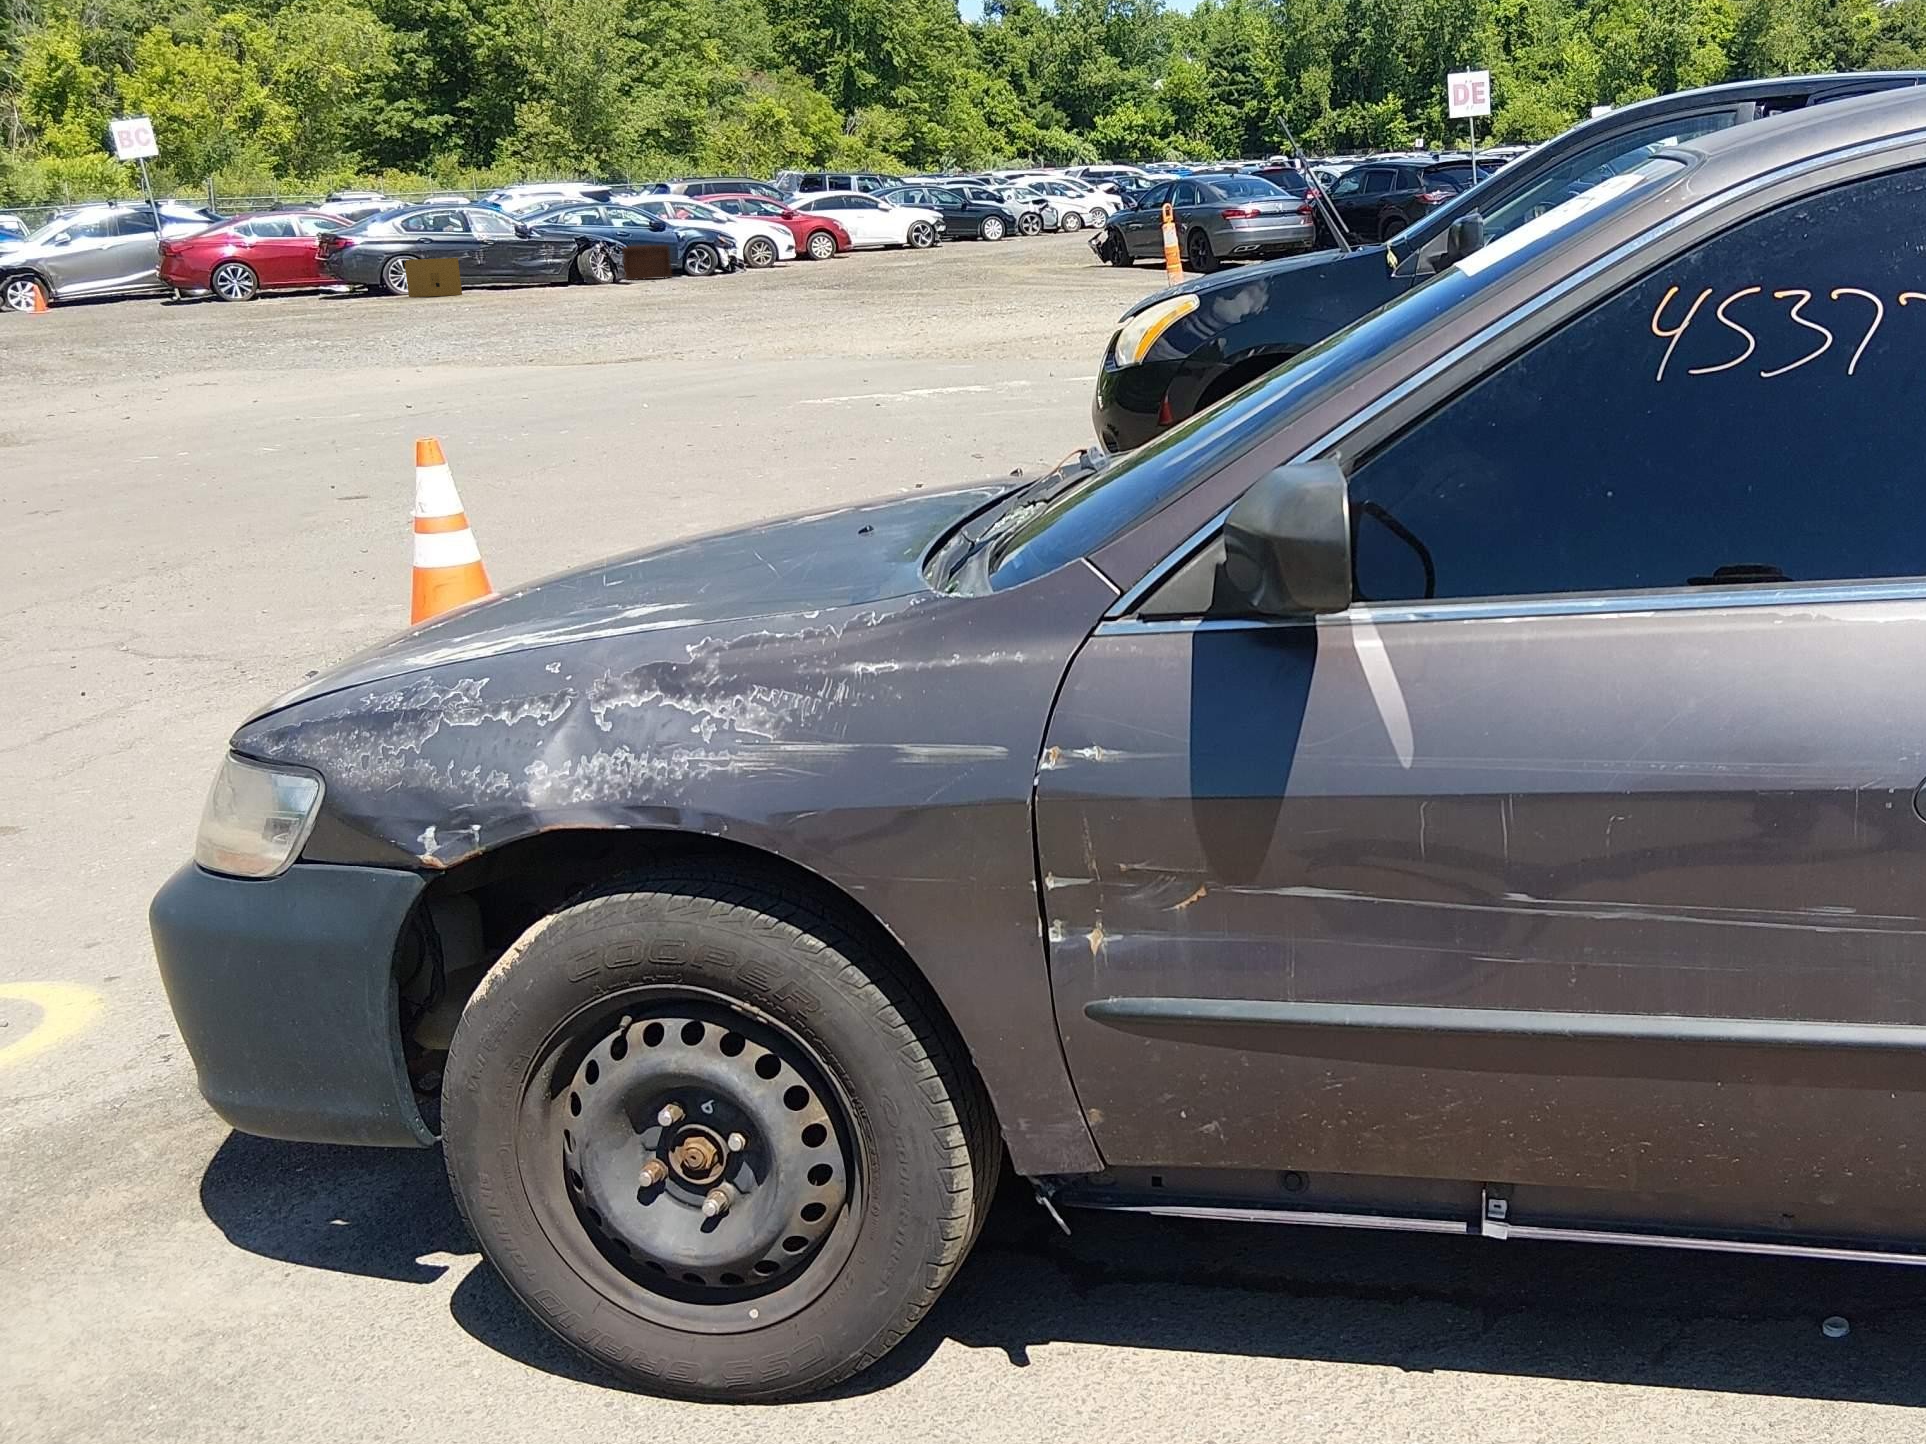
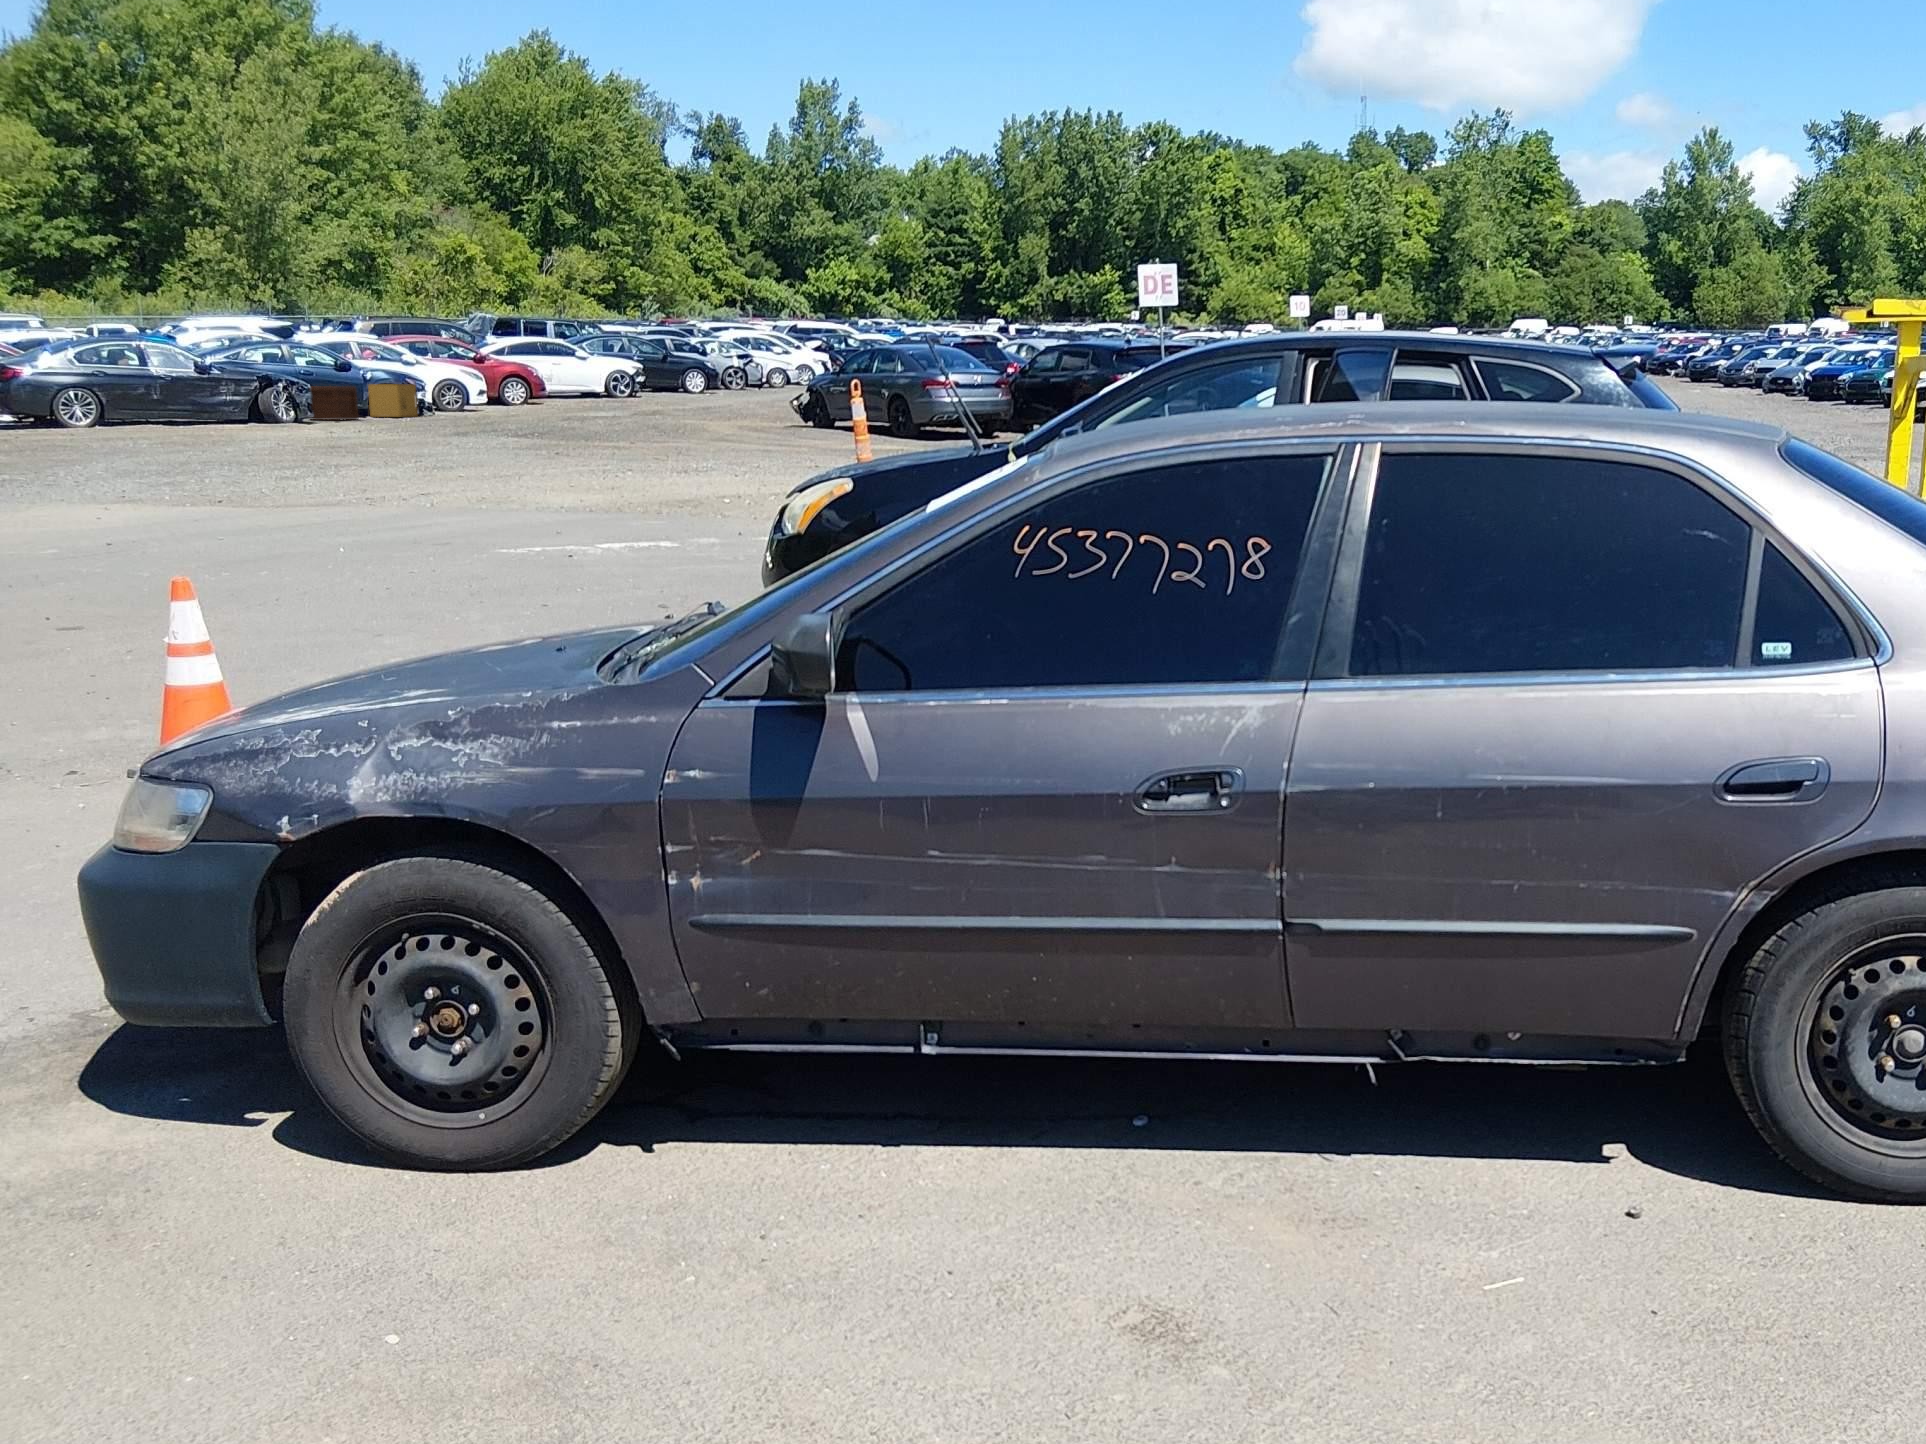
cardboard box: present [405,258,462,297] -> present [368,384,418,417]

